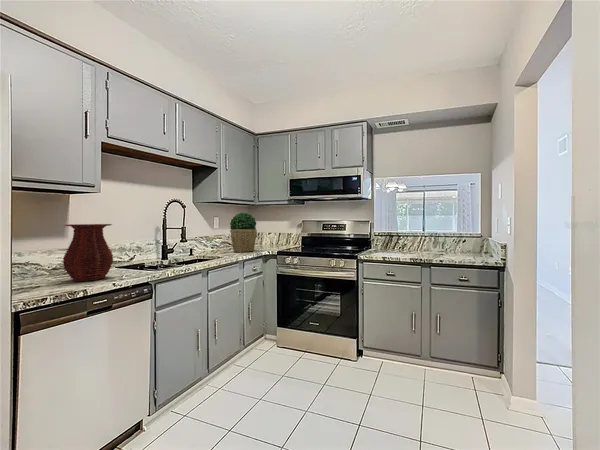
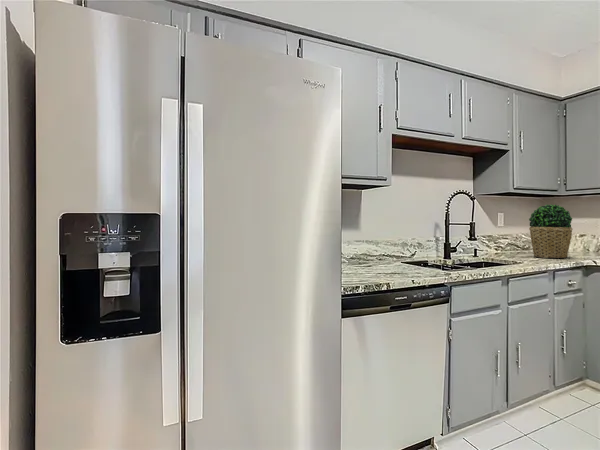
vase: present [63,224,113,281] -> none [363,217,407,274]

